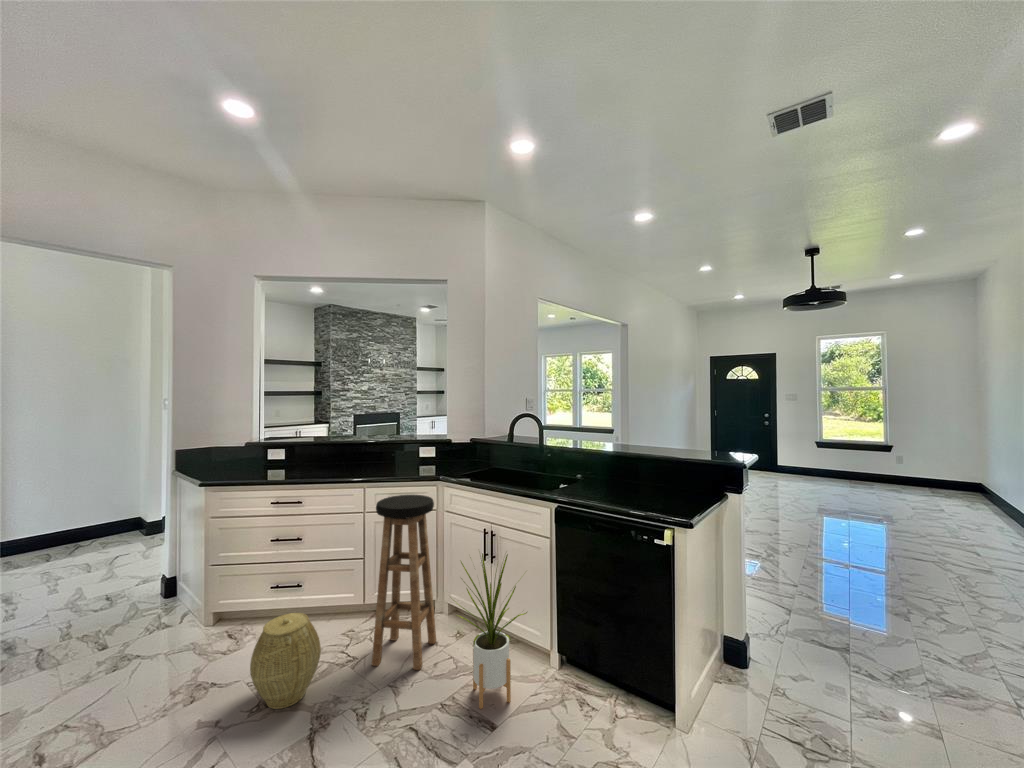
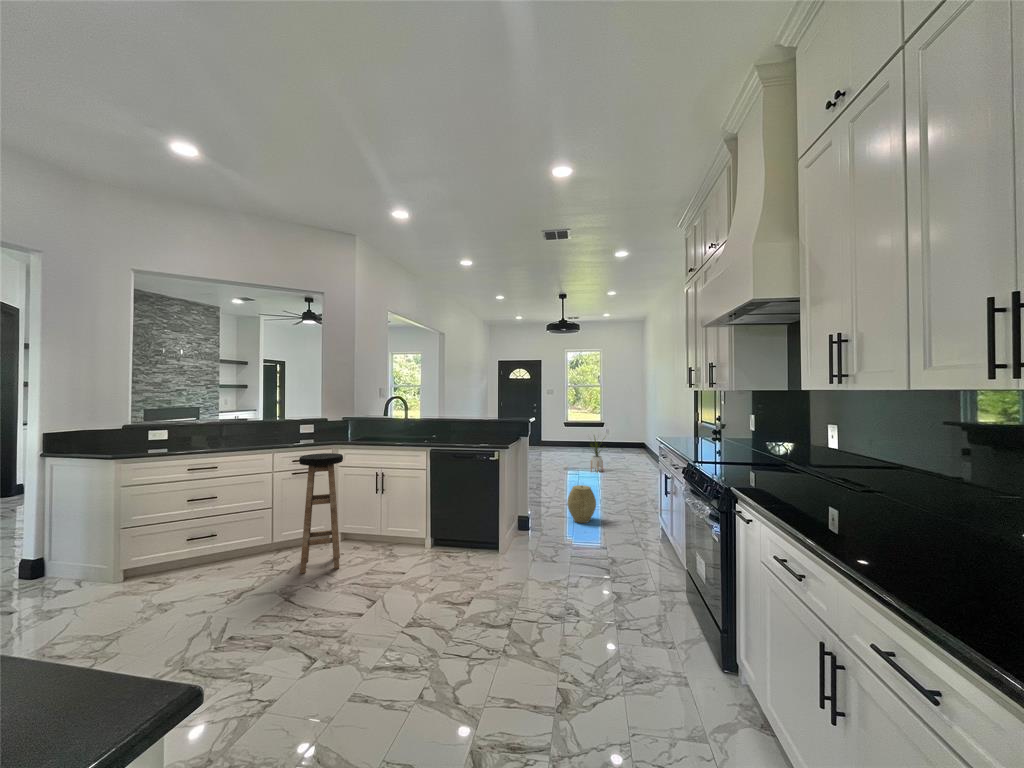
house plant: present [457,554,527,709] -> present [591,436,603,471]
woven basket: present [250,613,321,709] -> present [567,485,596,523]

